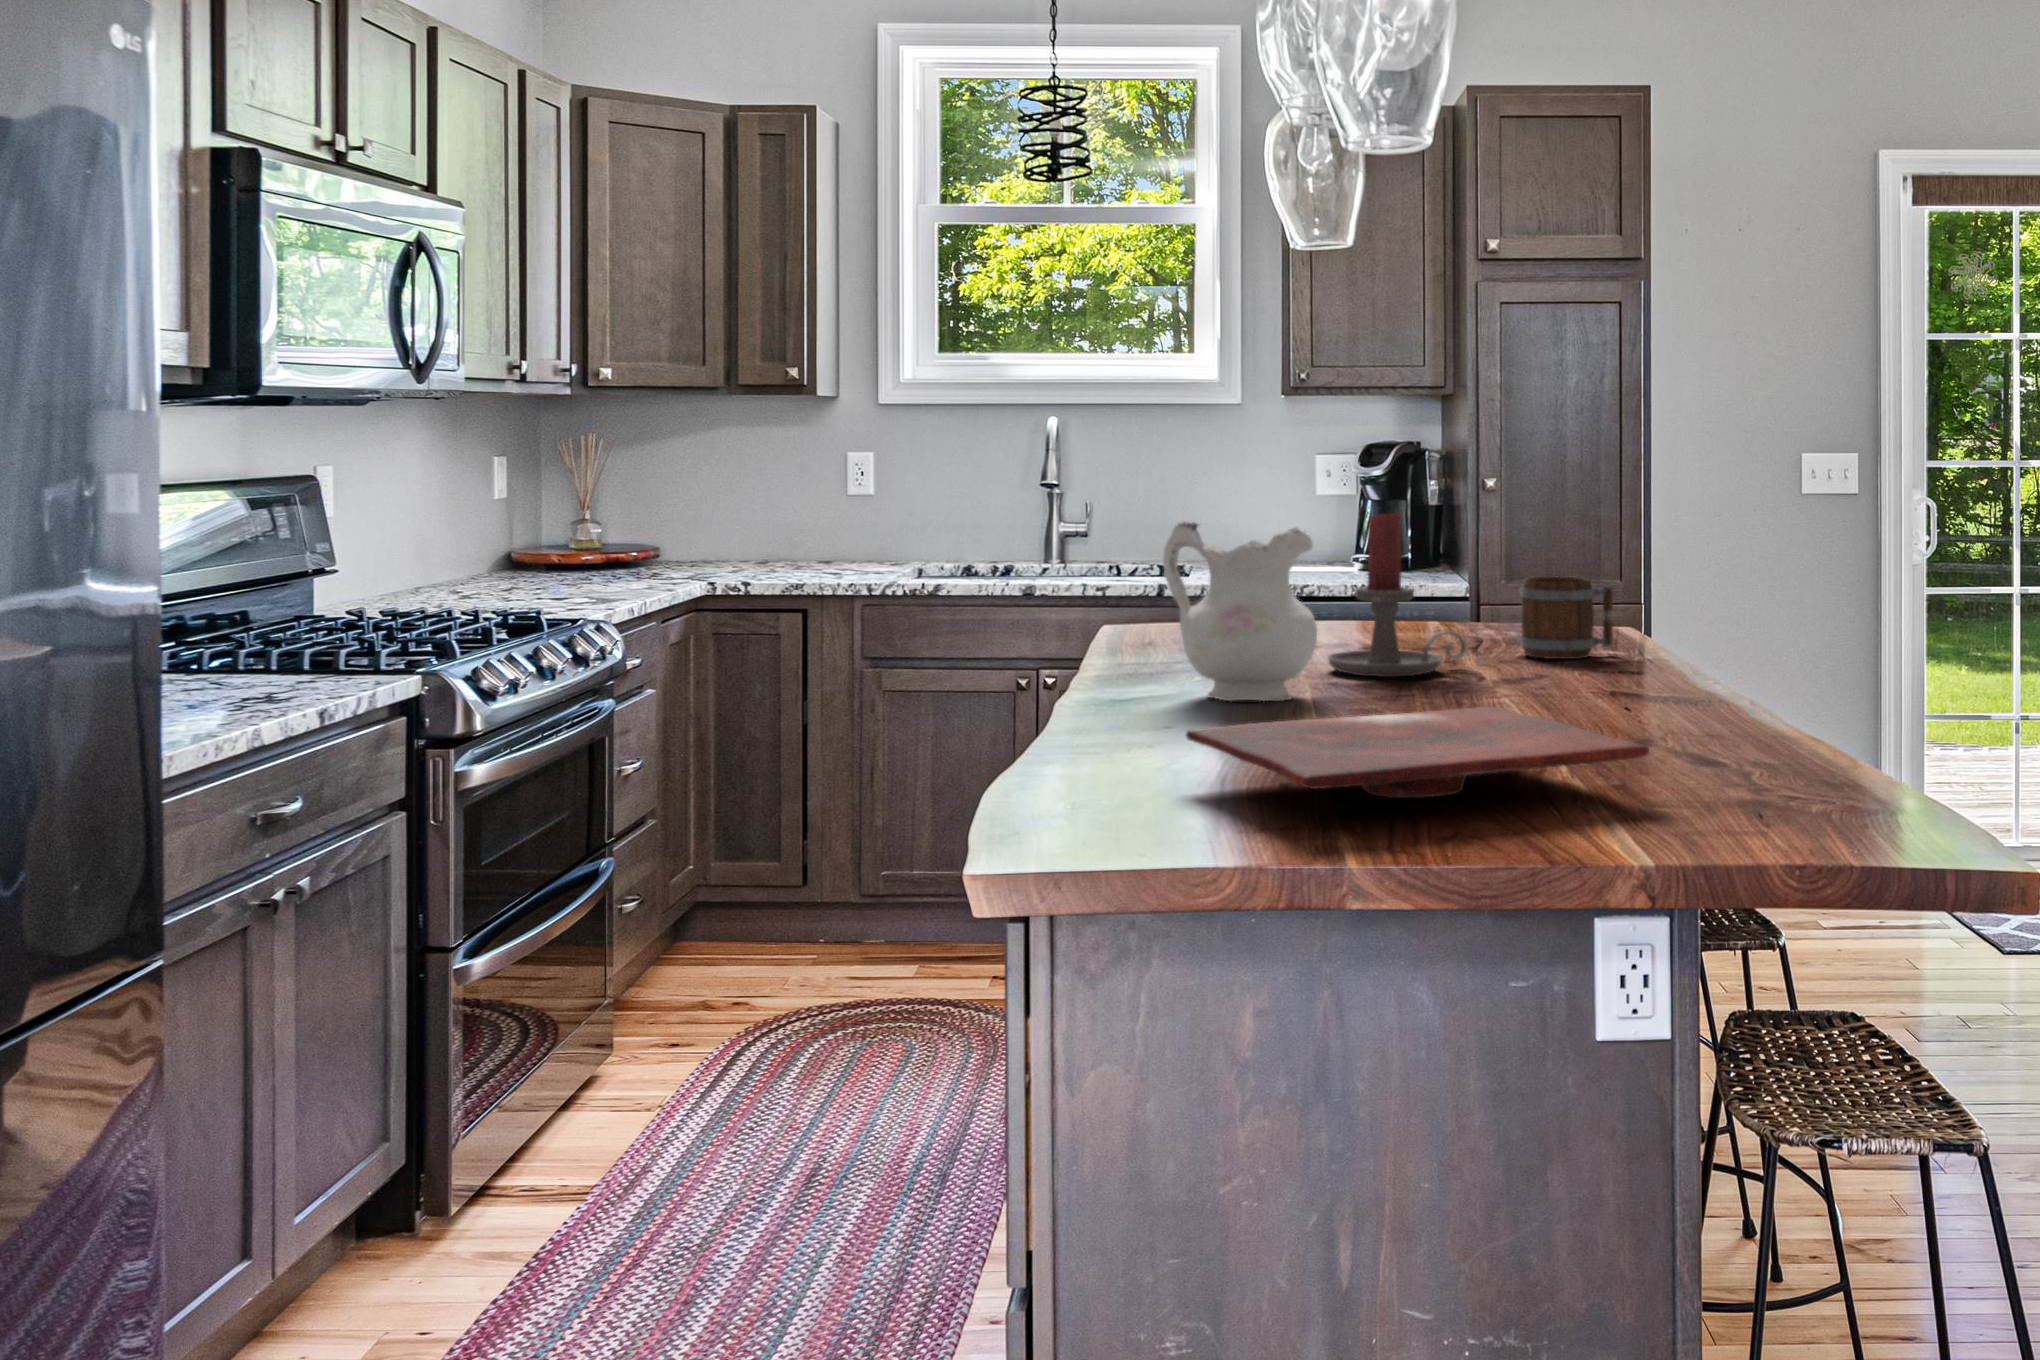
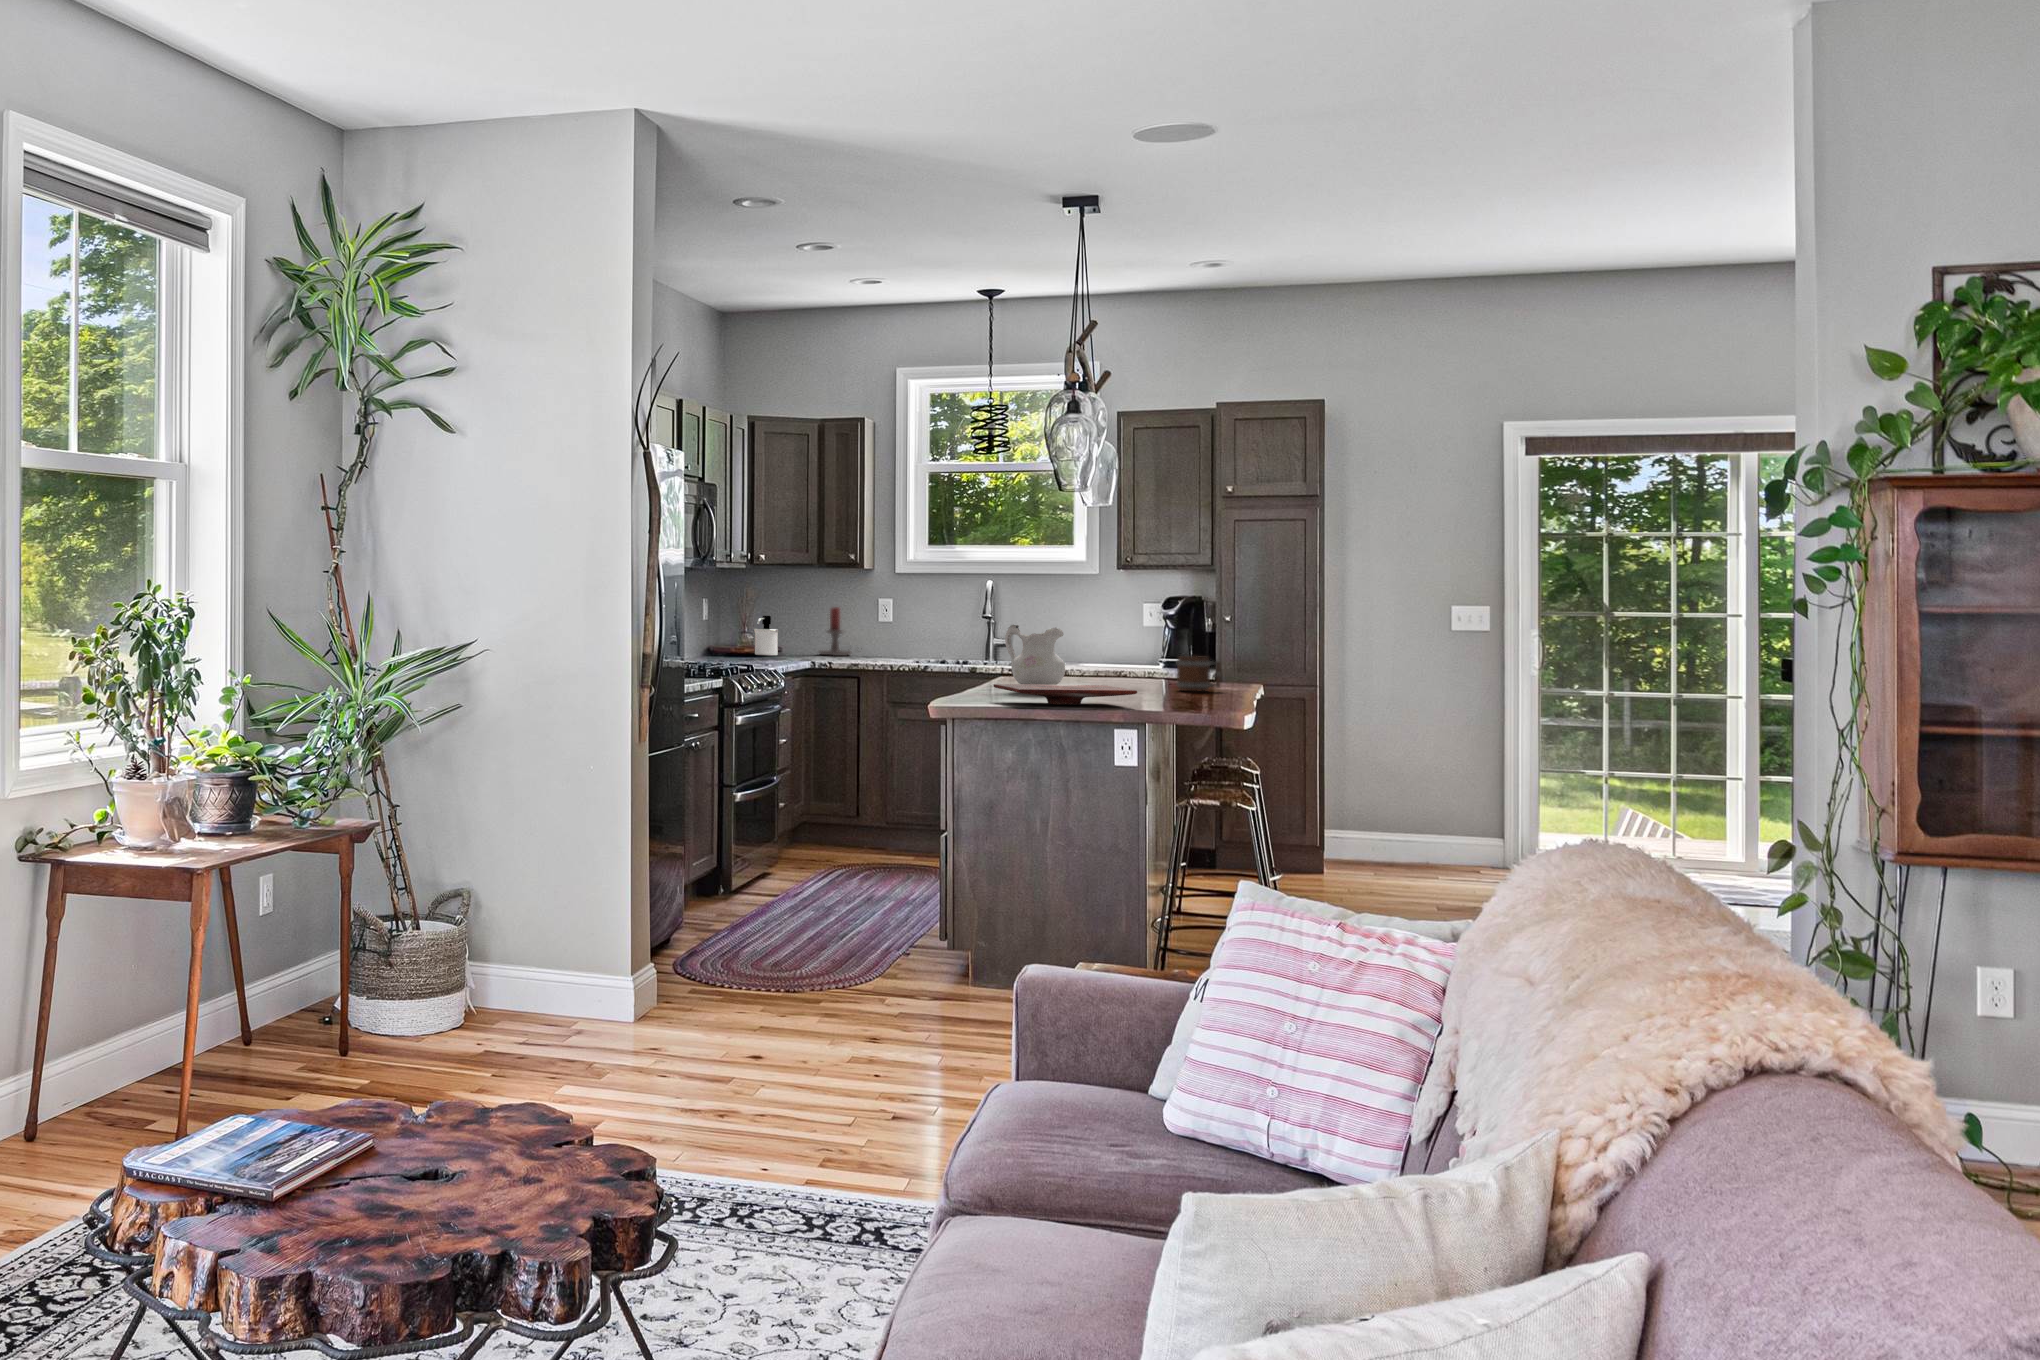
soap dispenser: none [600,489,650,567] -> present [754,616,779,655]
candle holder: present [1328,513,1466,677] -> present [819,607,851,656]

